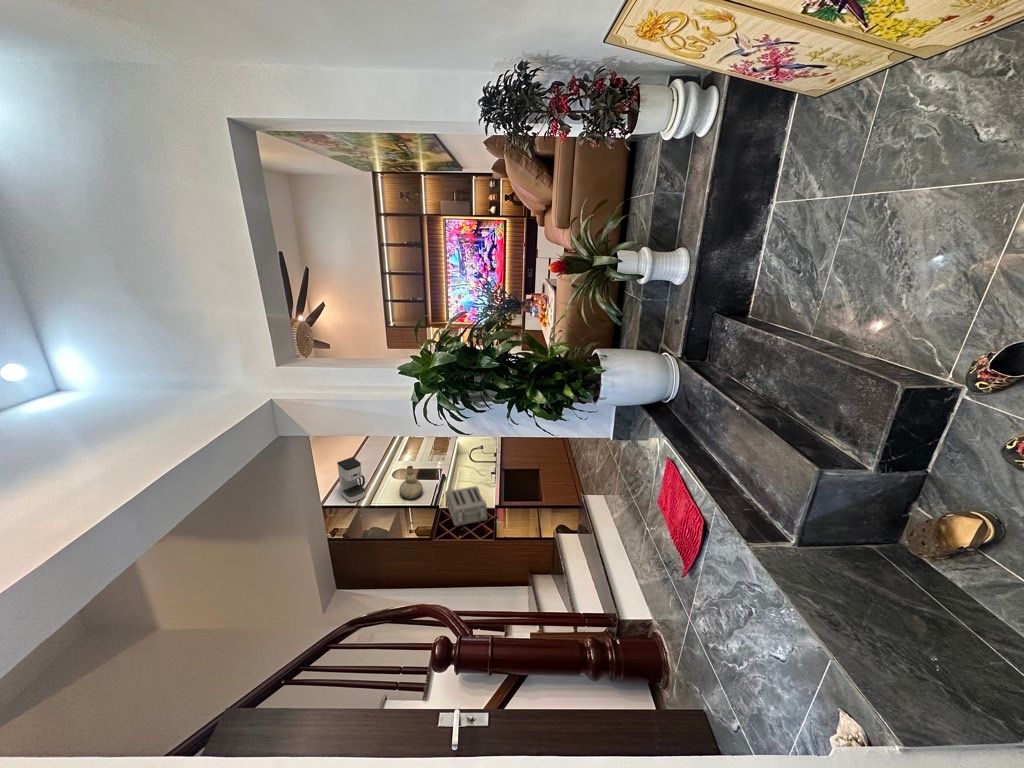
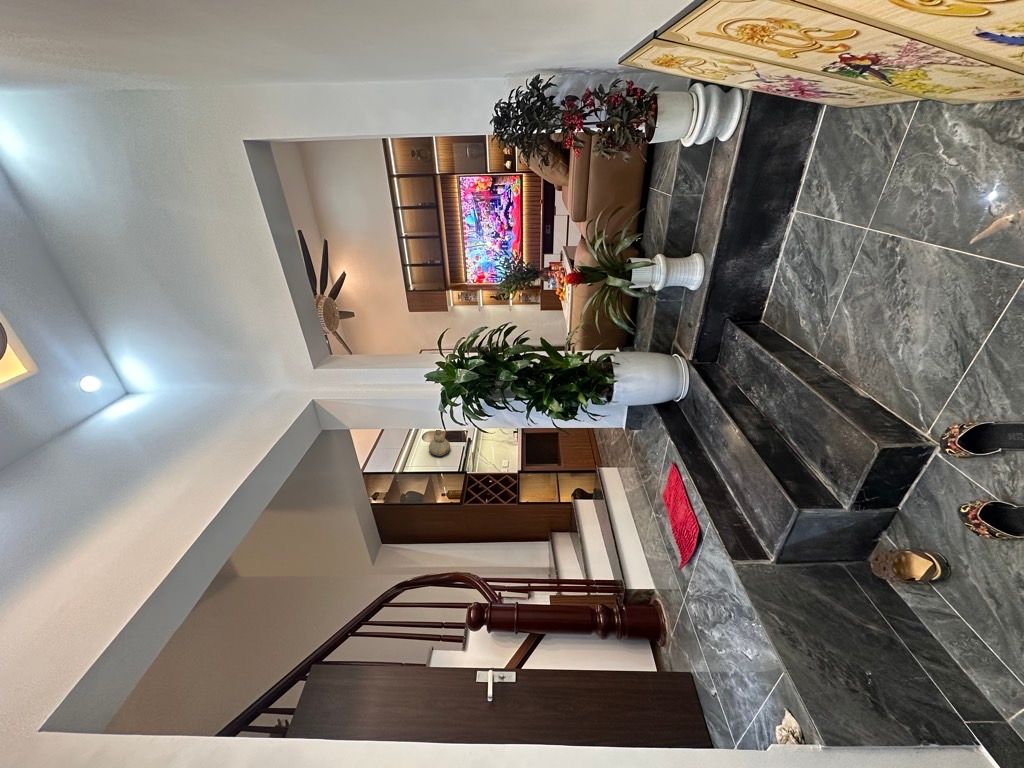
coffee maker: present [337,457,365,503] -> none [371,418,398,460]
toaster: present [447,486,487,526] -> none [473,445,510,483]

